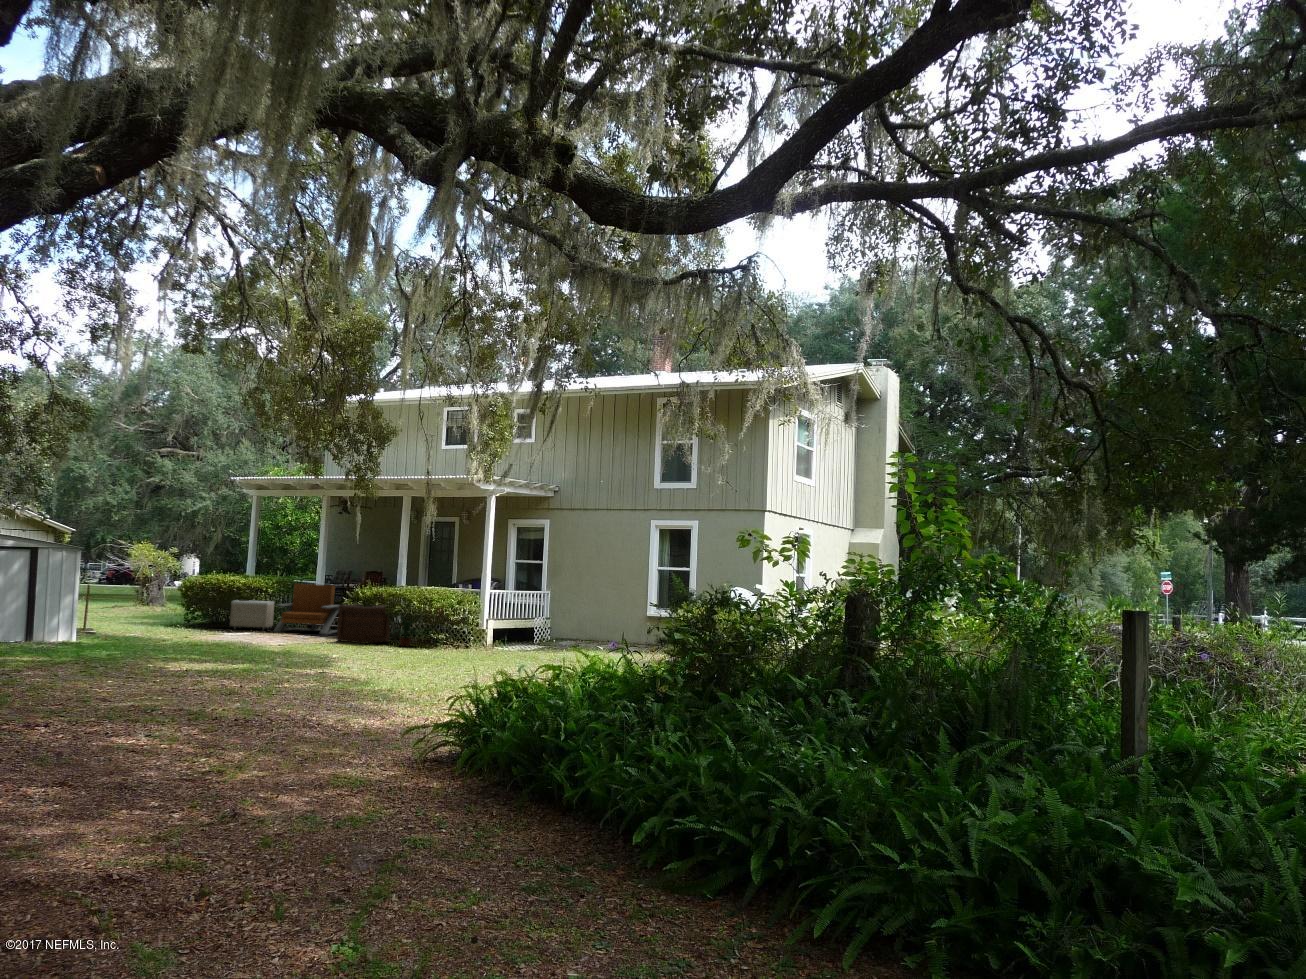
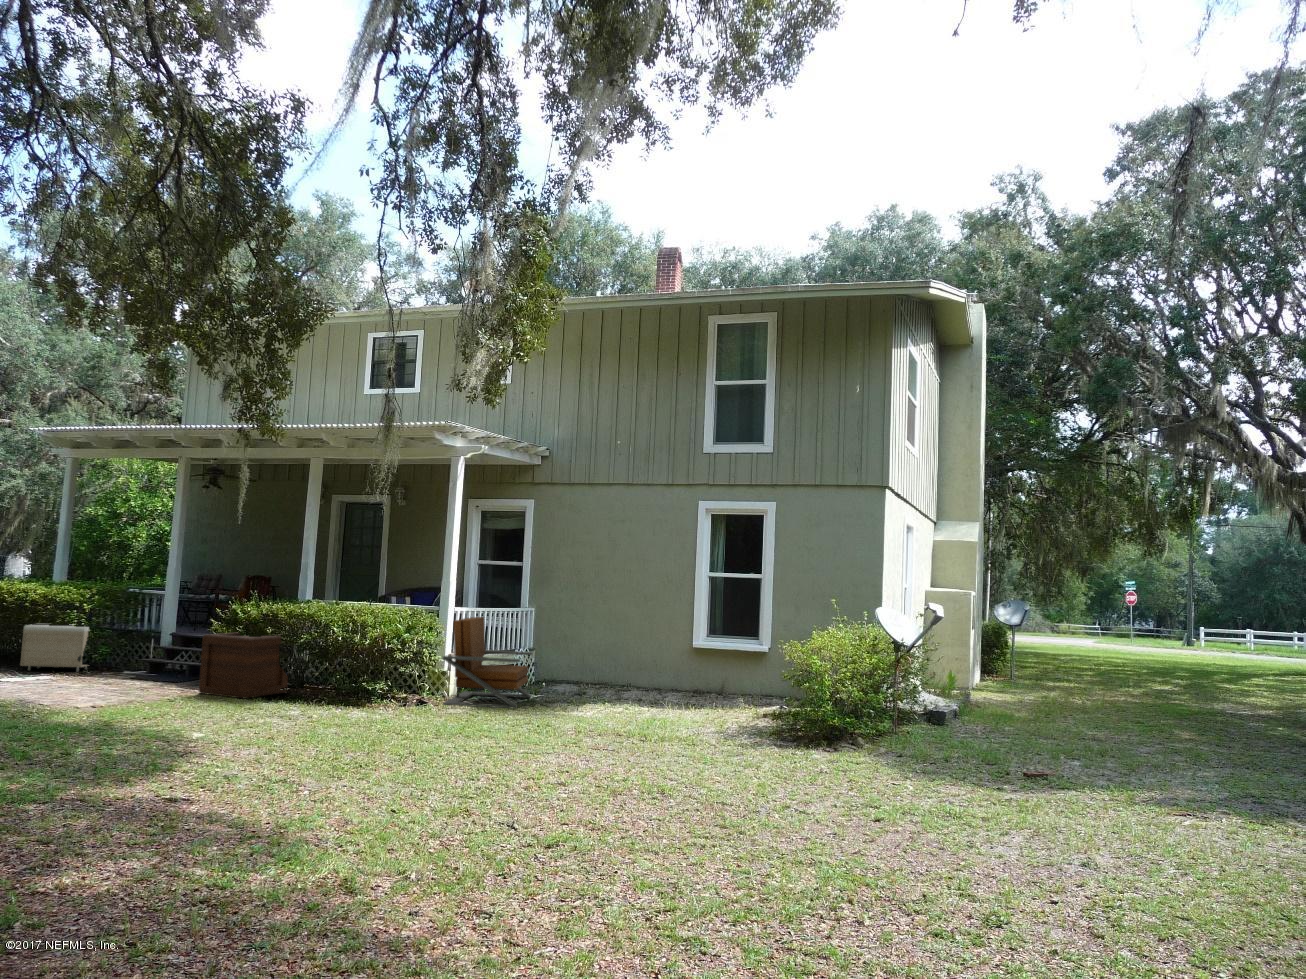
lounge chair: present [274,584,339,634] -> present [443,617,533,709]
potted plant: present [394,615,416,646] -> none [292,650,337,703]

